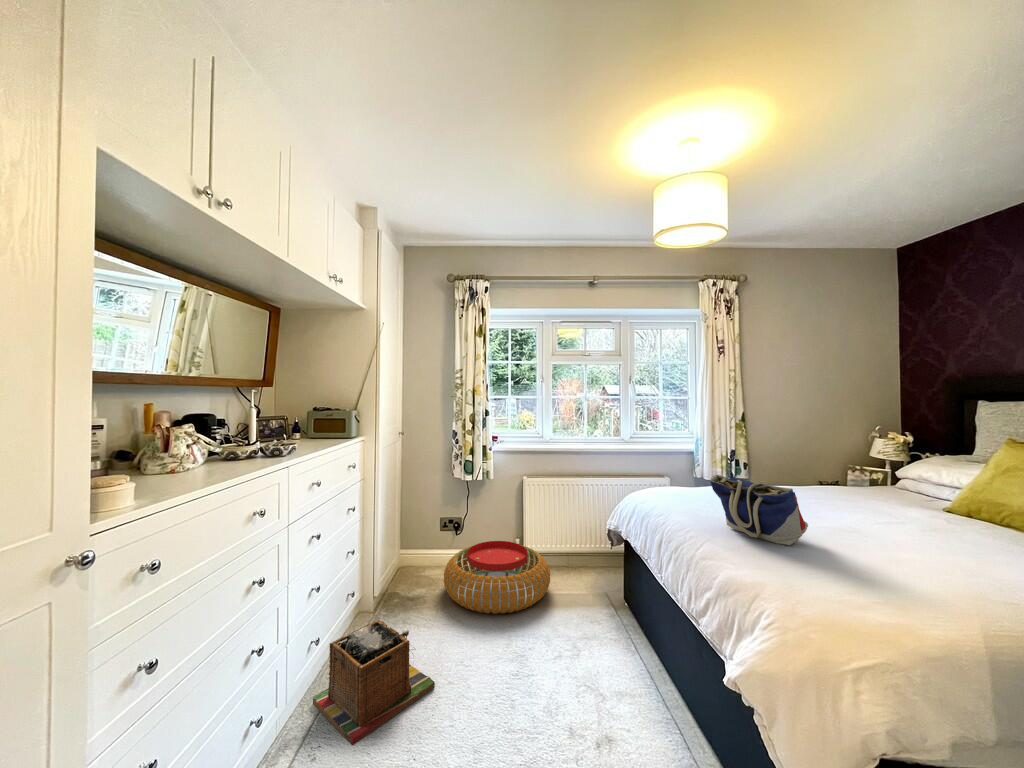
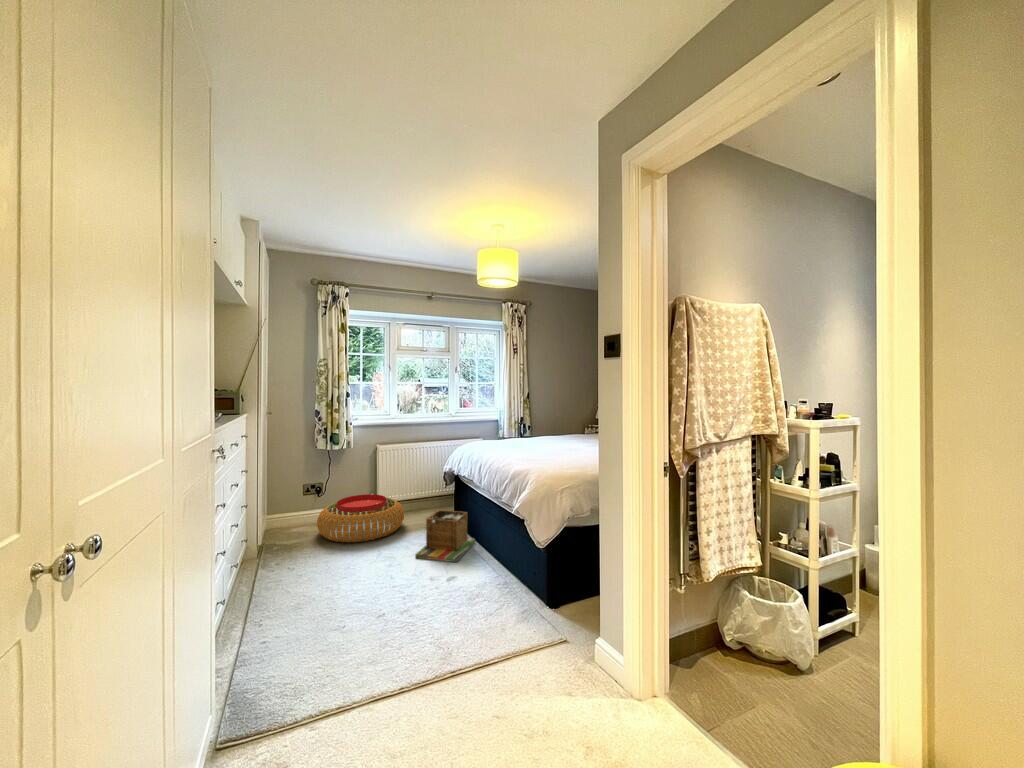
tote bag: present [710,475,808,545] -> none [511,423,556,455]
laundry basket: present [313,620,435,746] -> present [415,510,475,562]

